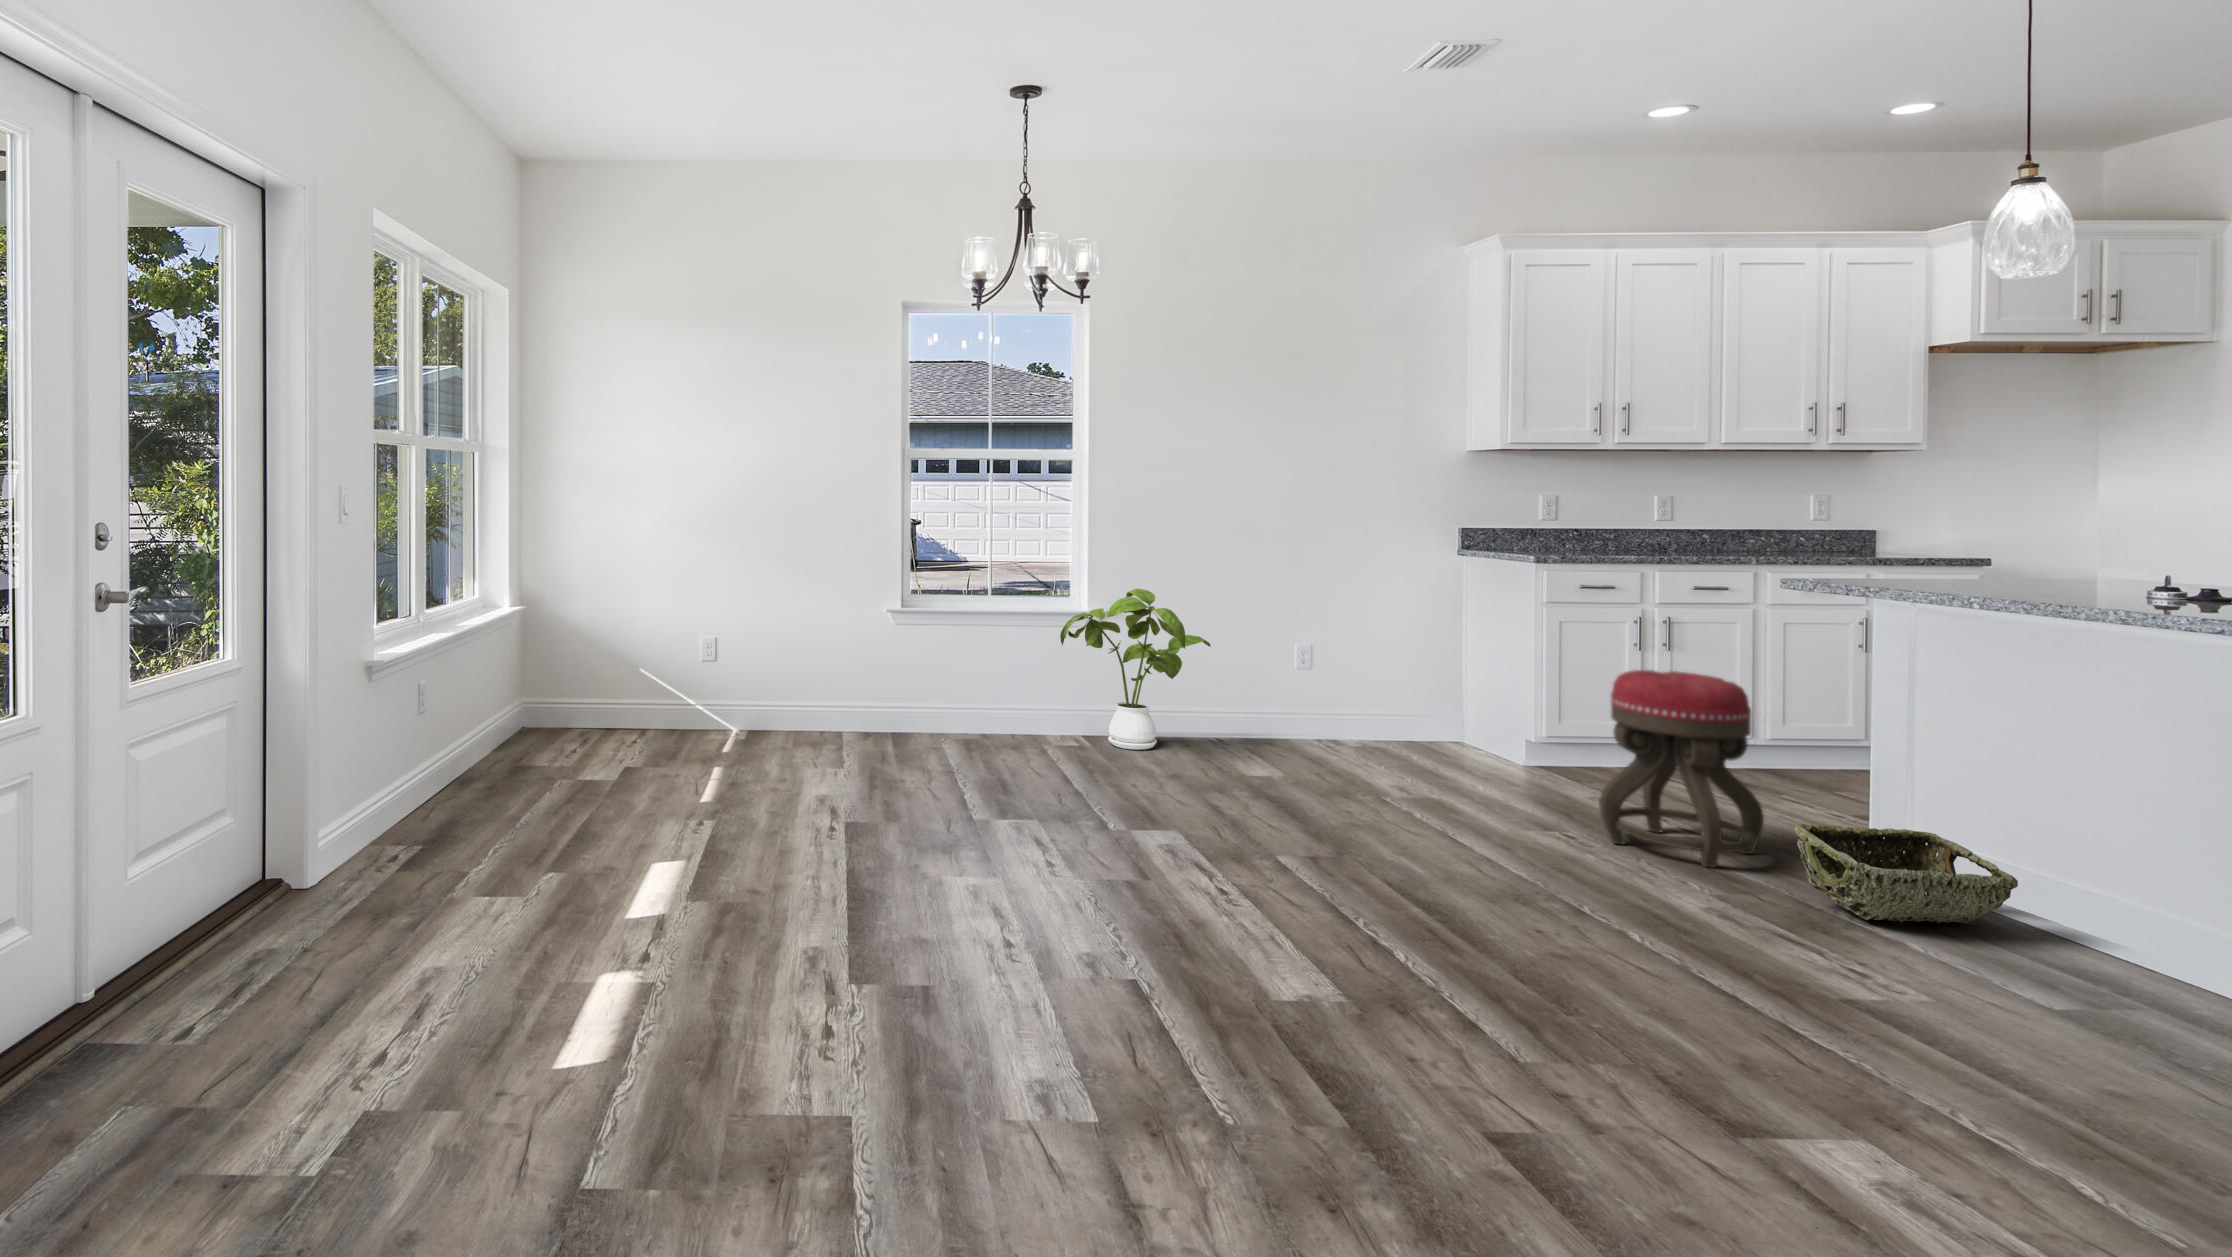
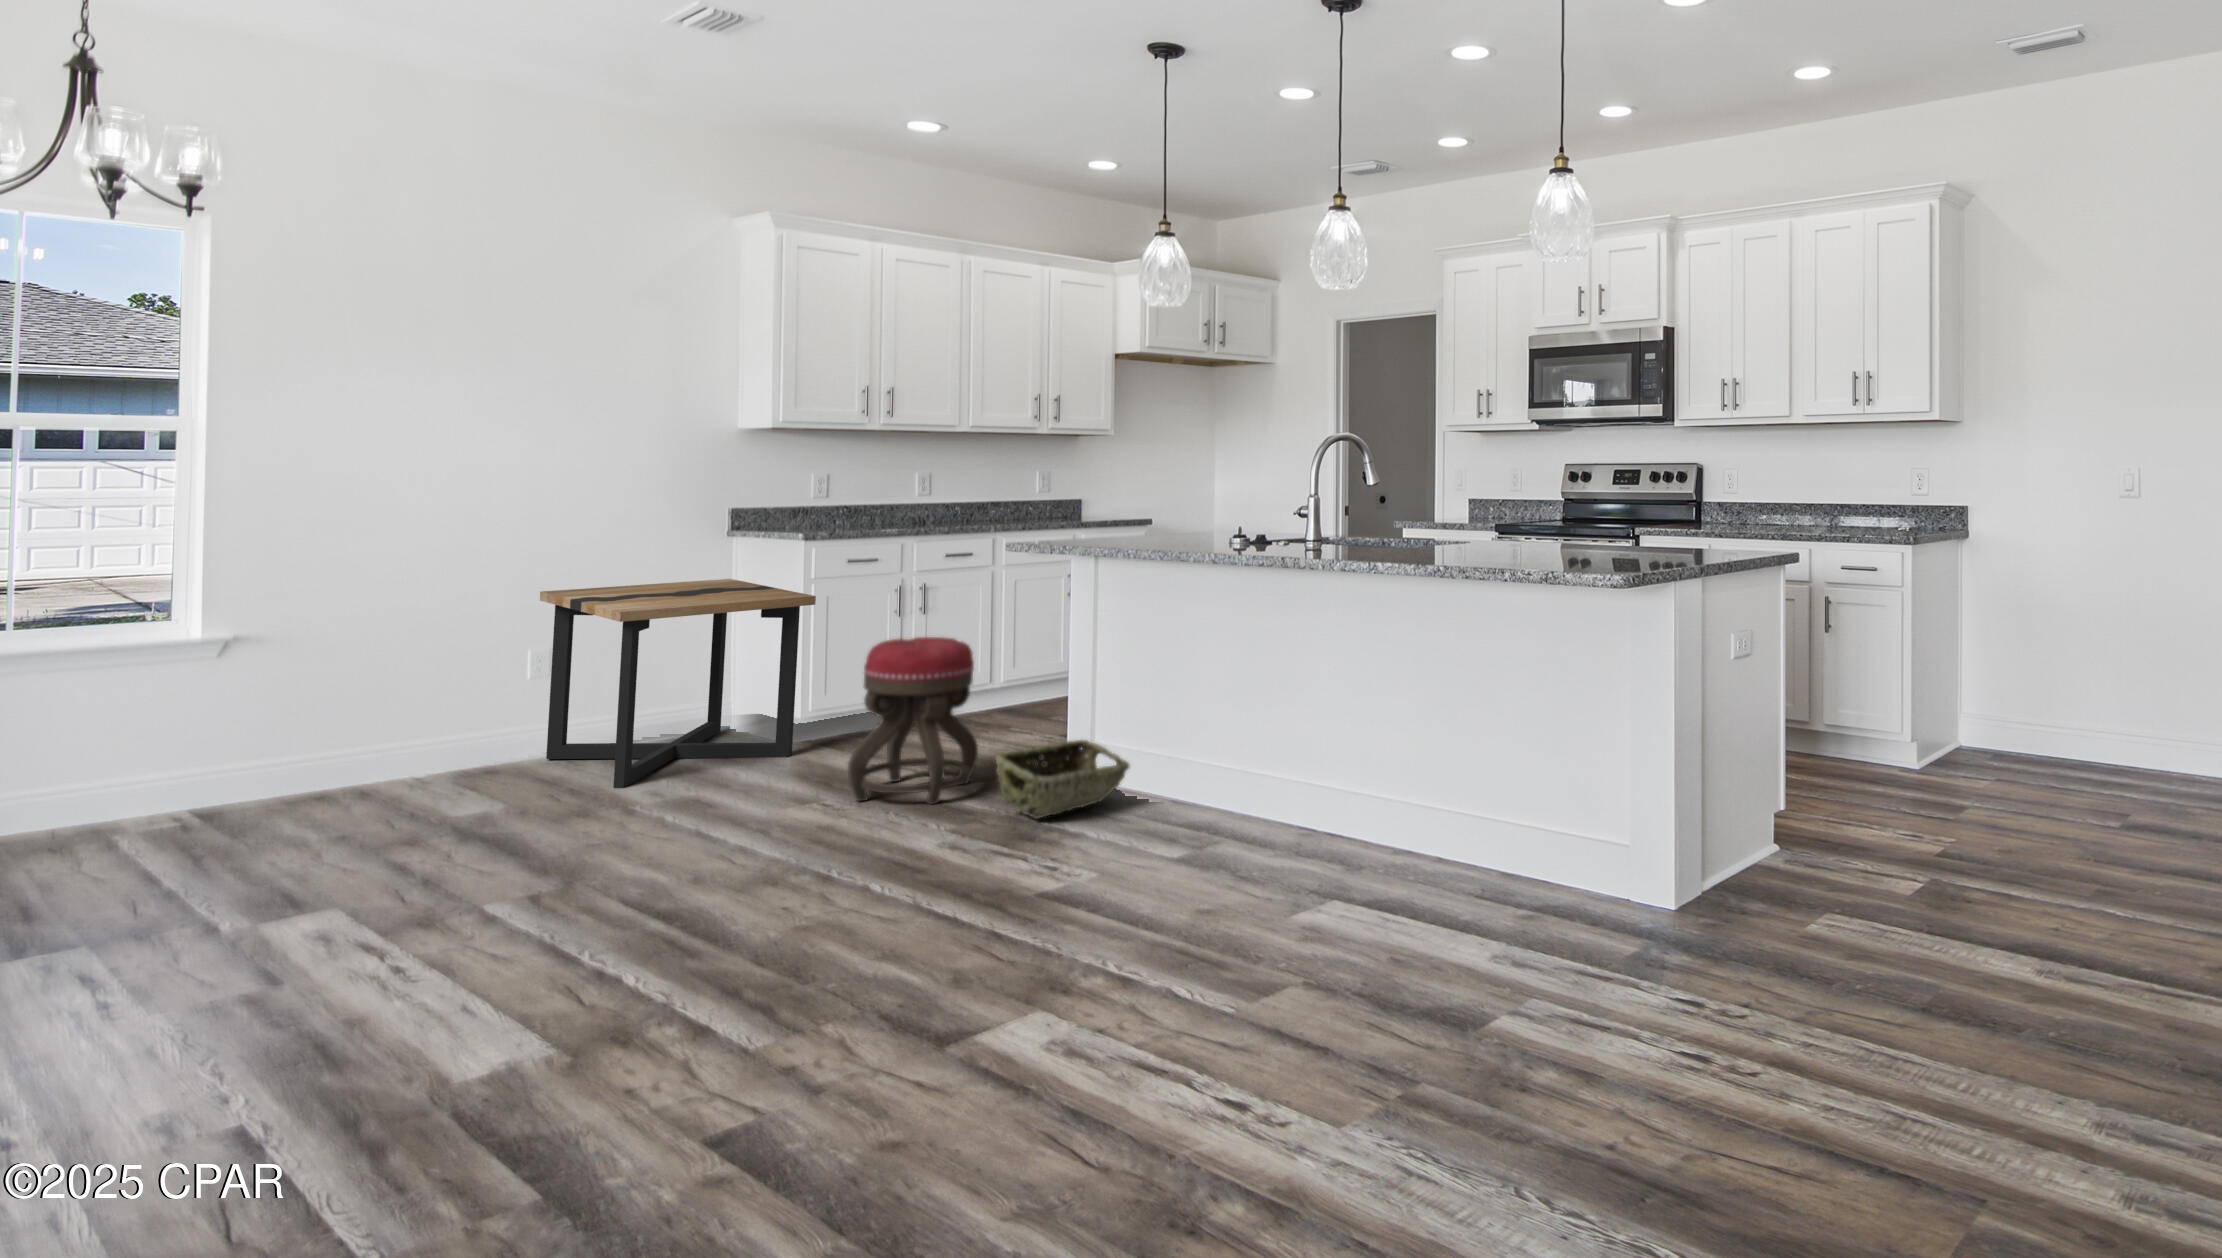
house plant: present [1060,589,1211,750] -> none [142,607,408,821]
side table: none [1299,594,1547,783] -> present [540,579,816,788]

